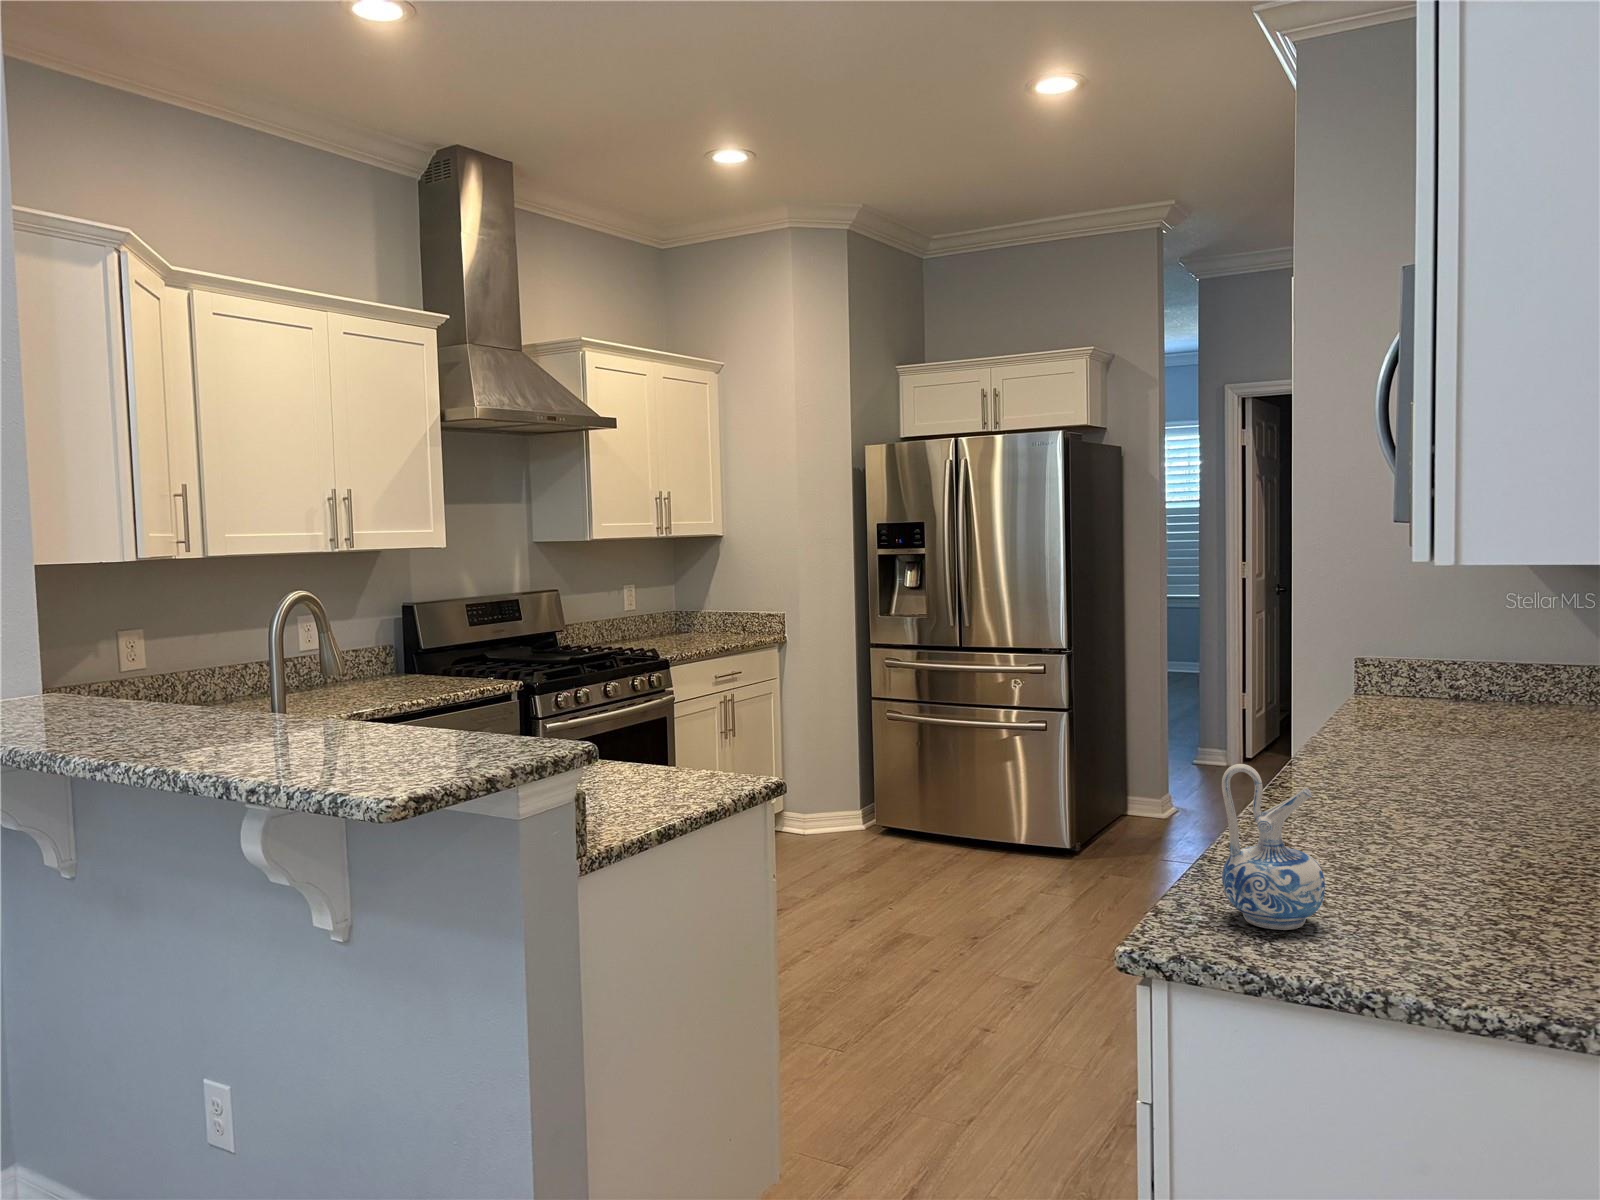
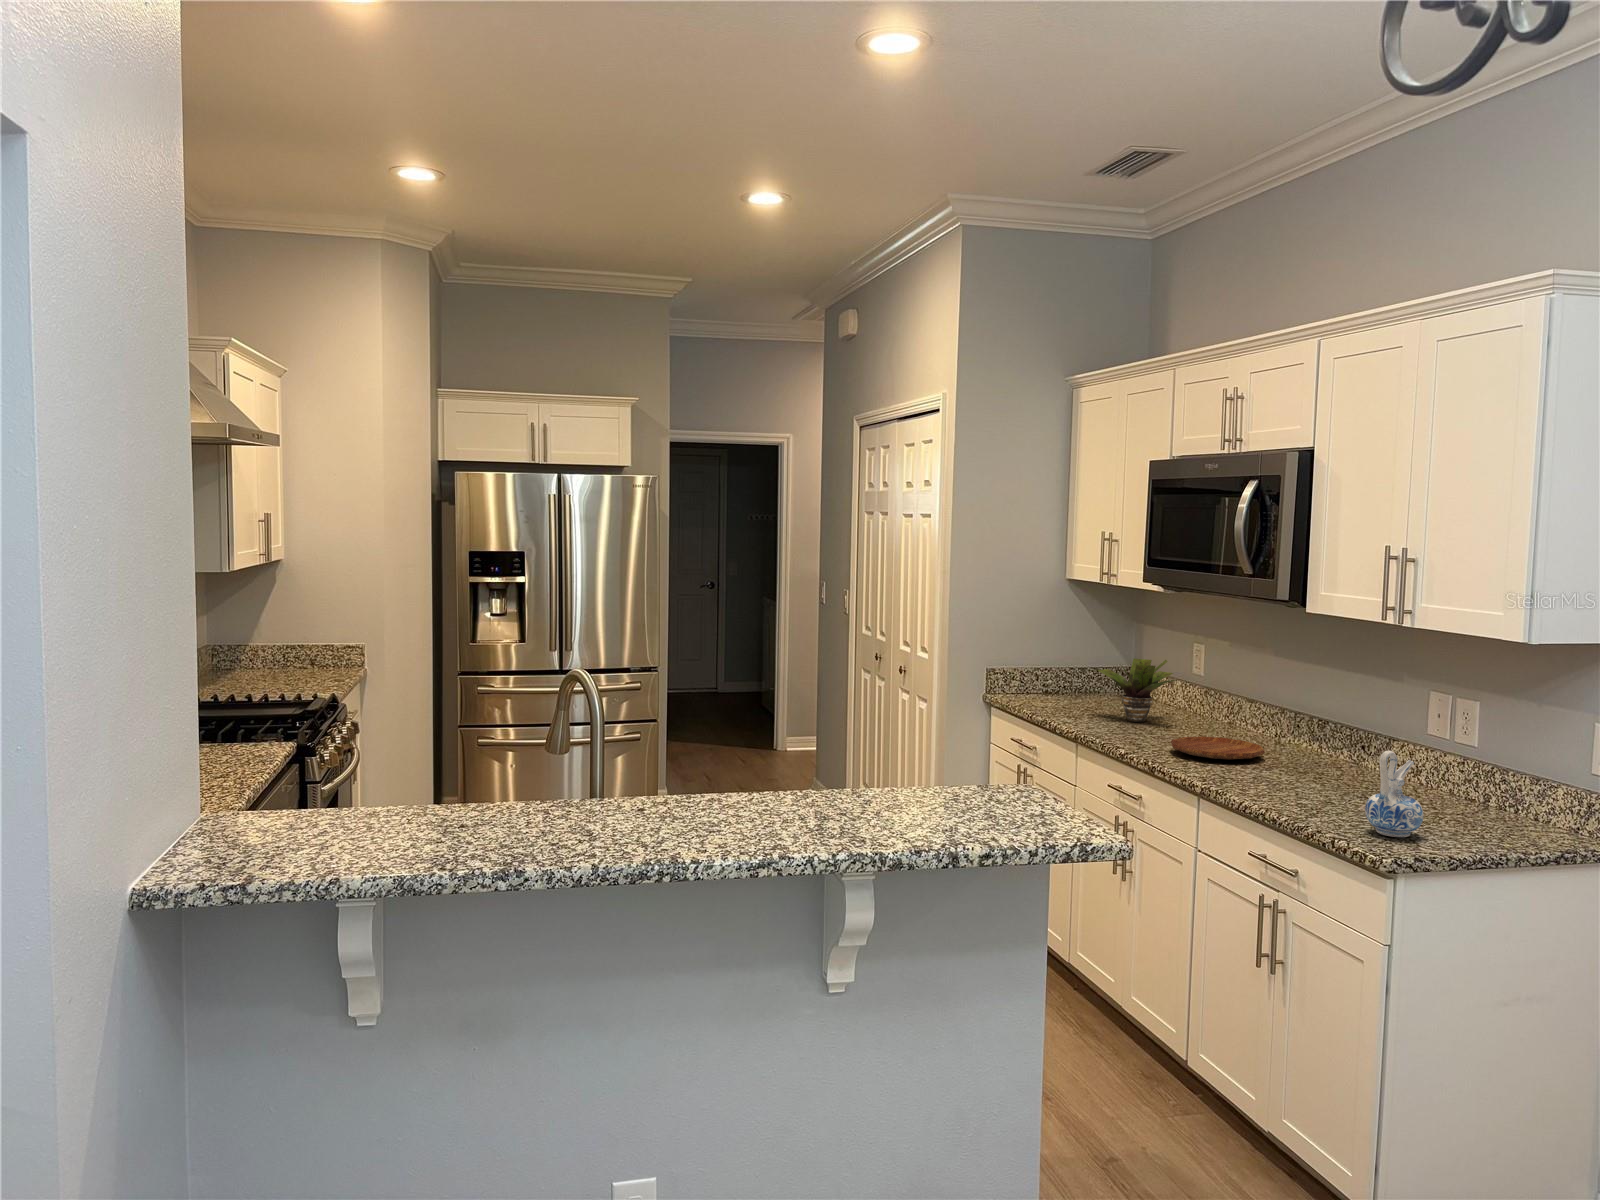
potted plant: none [1411,627,1548,739] -> present [1098,659,1176,722]
tray: none [1337,756,1504,795] -> present [1171,737,1265,760]

